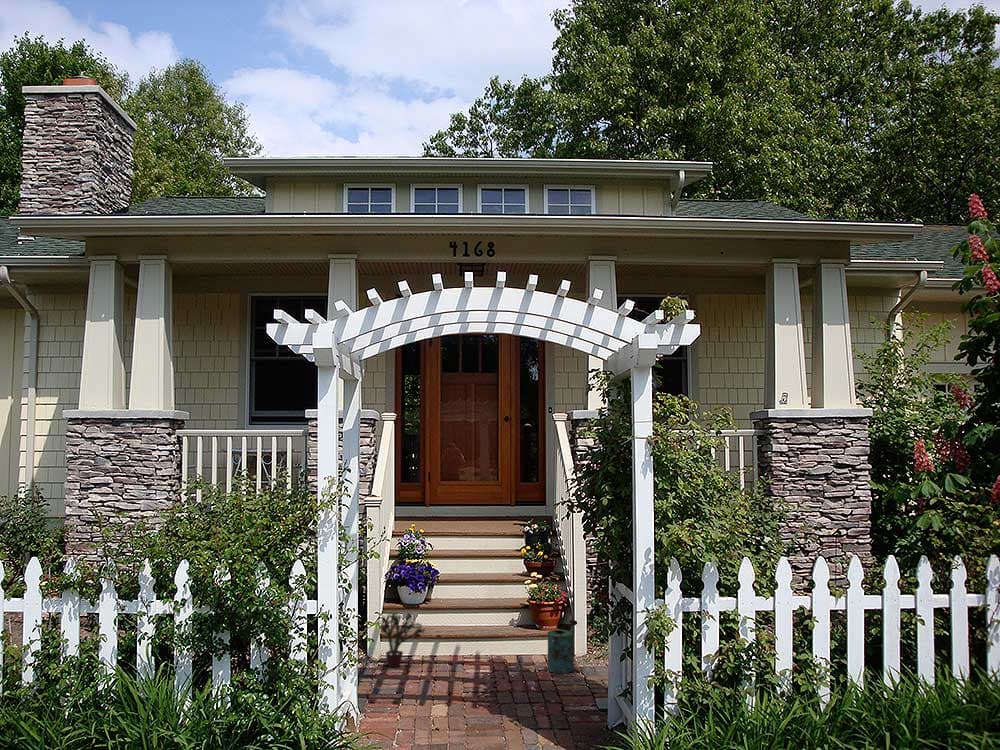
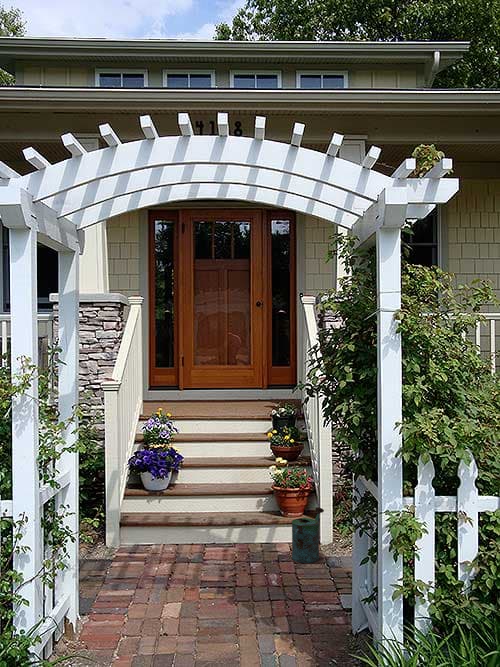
potted plant: present [380,613,425,667] -> none [110,498,166,555]

